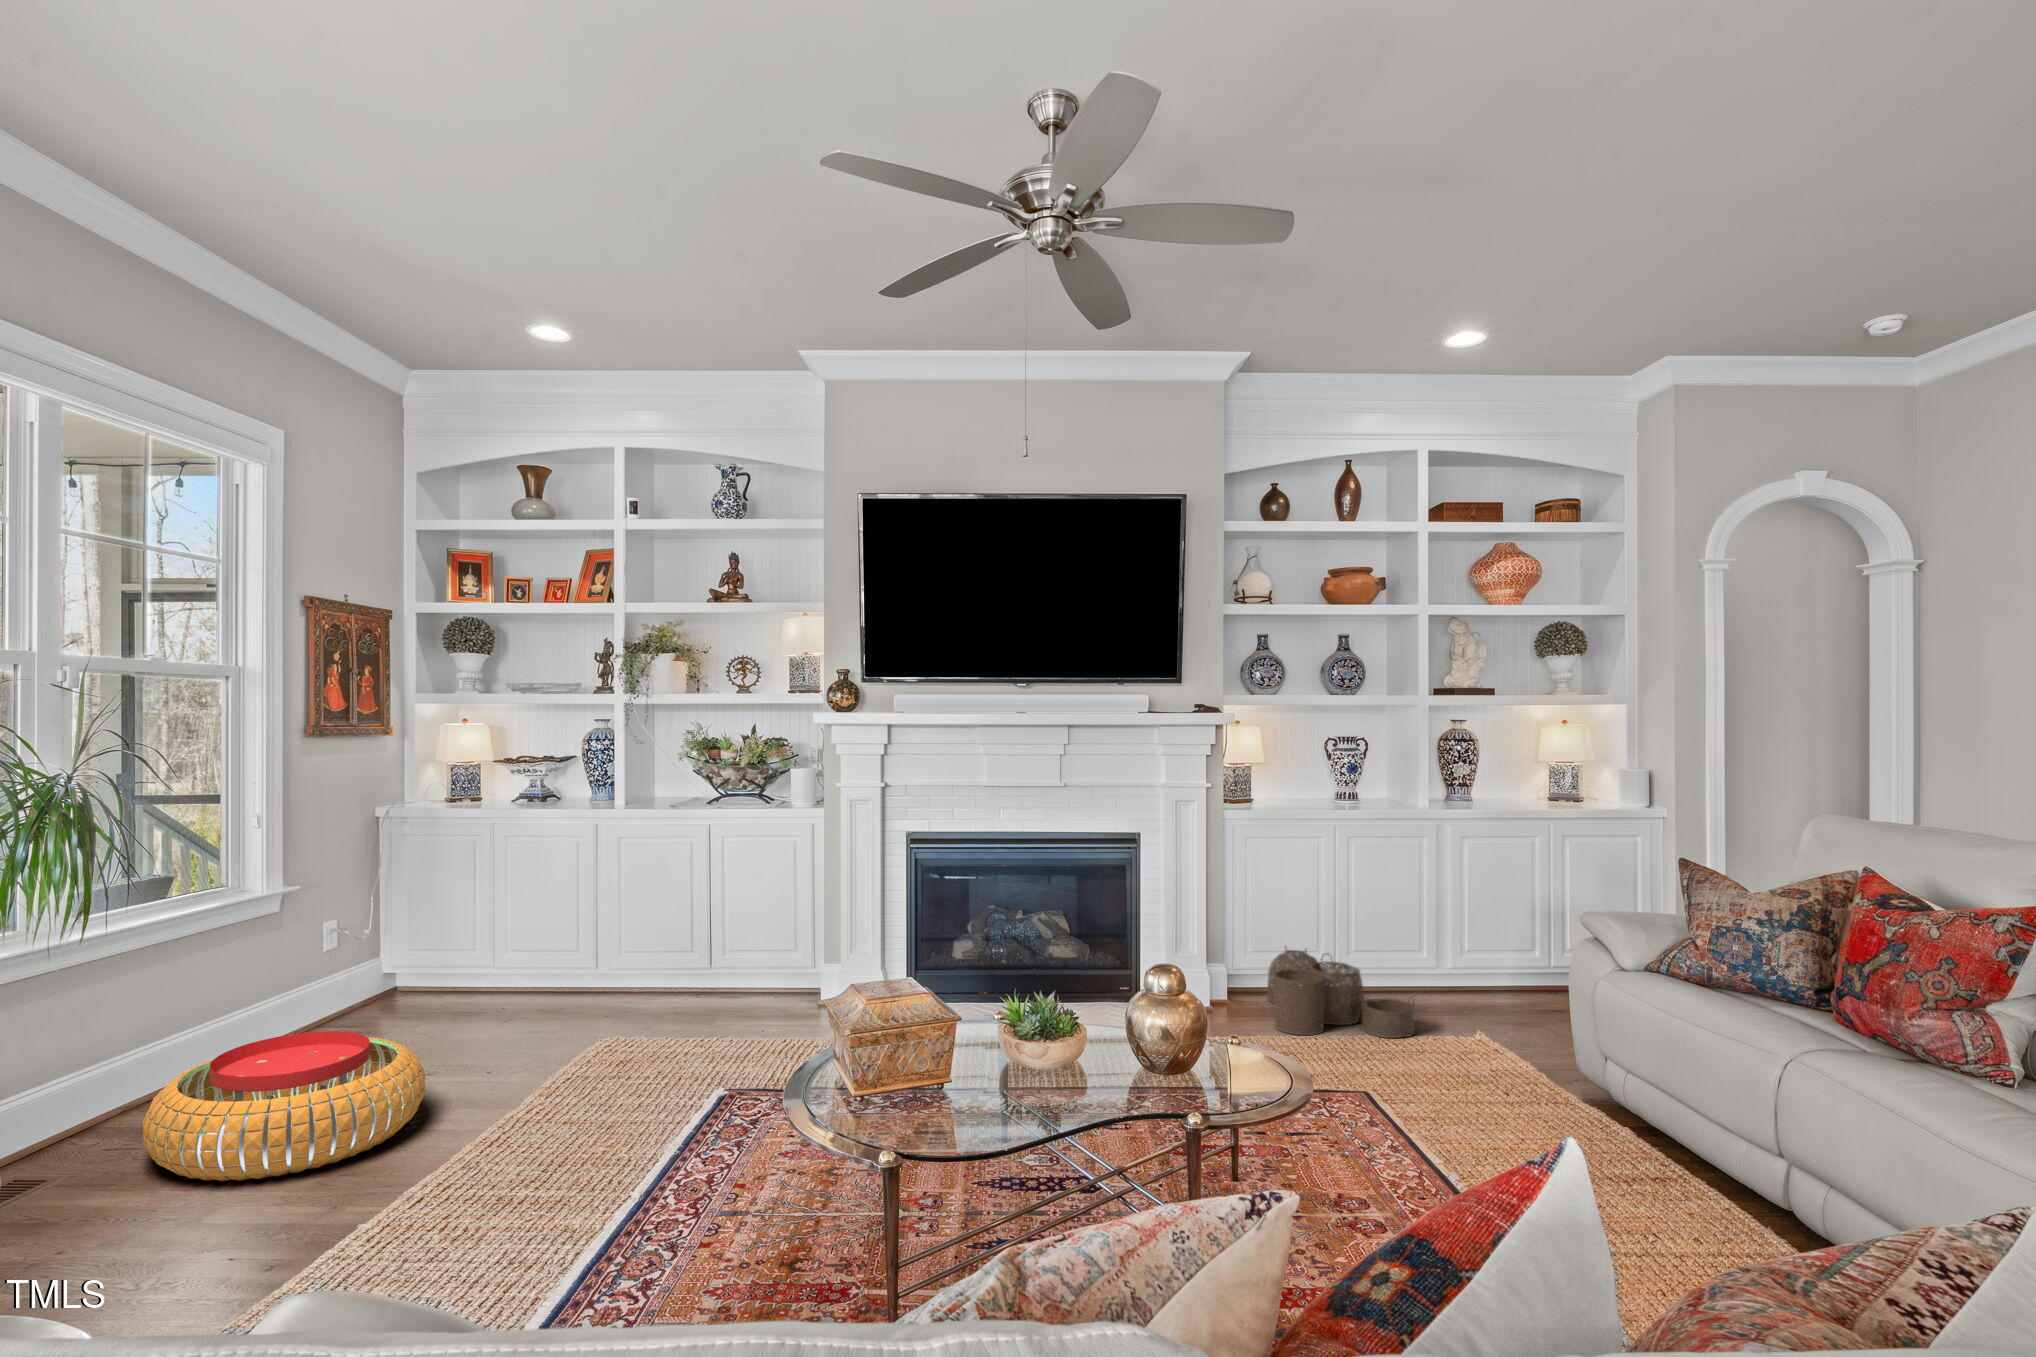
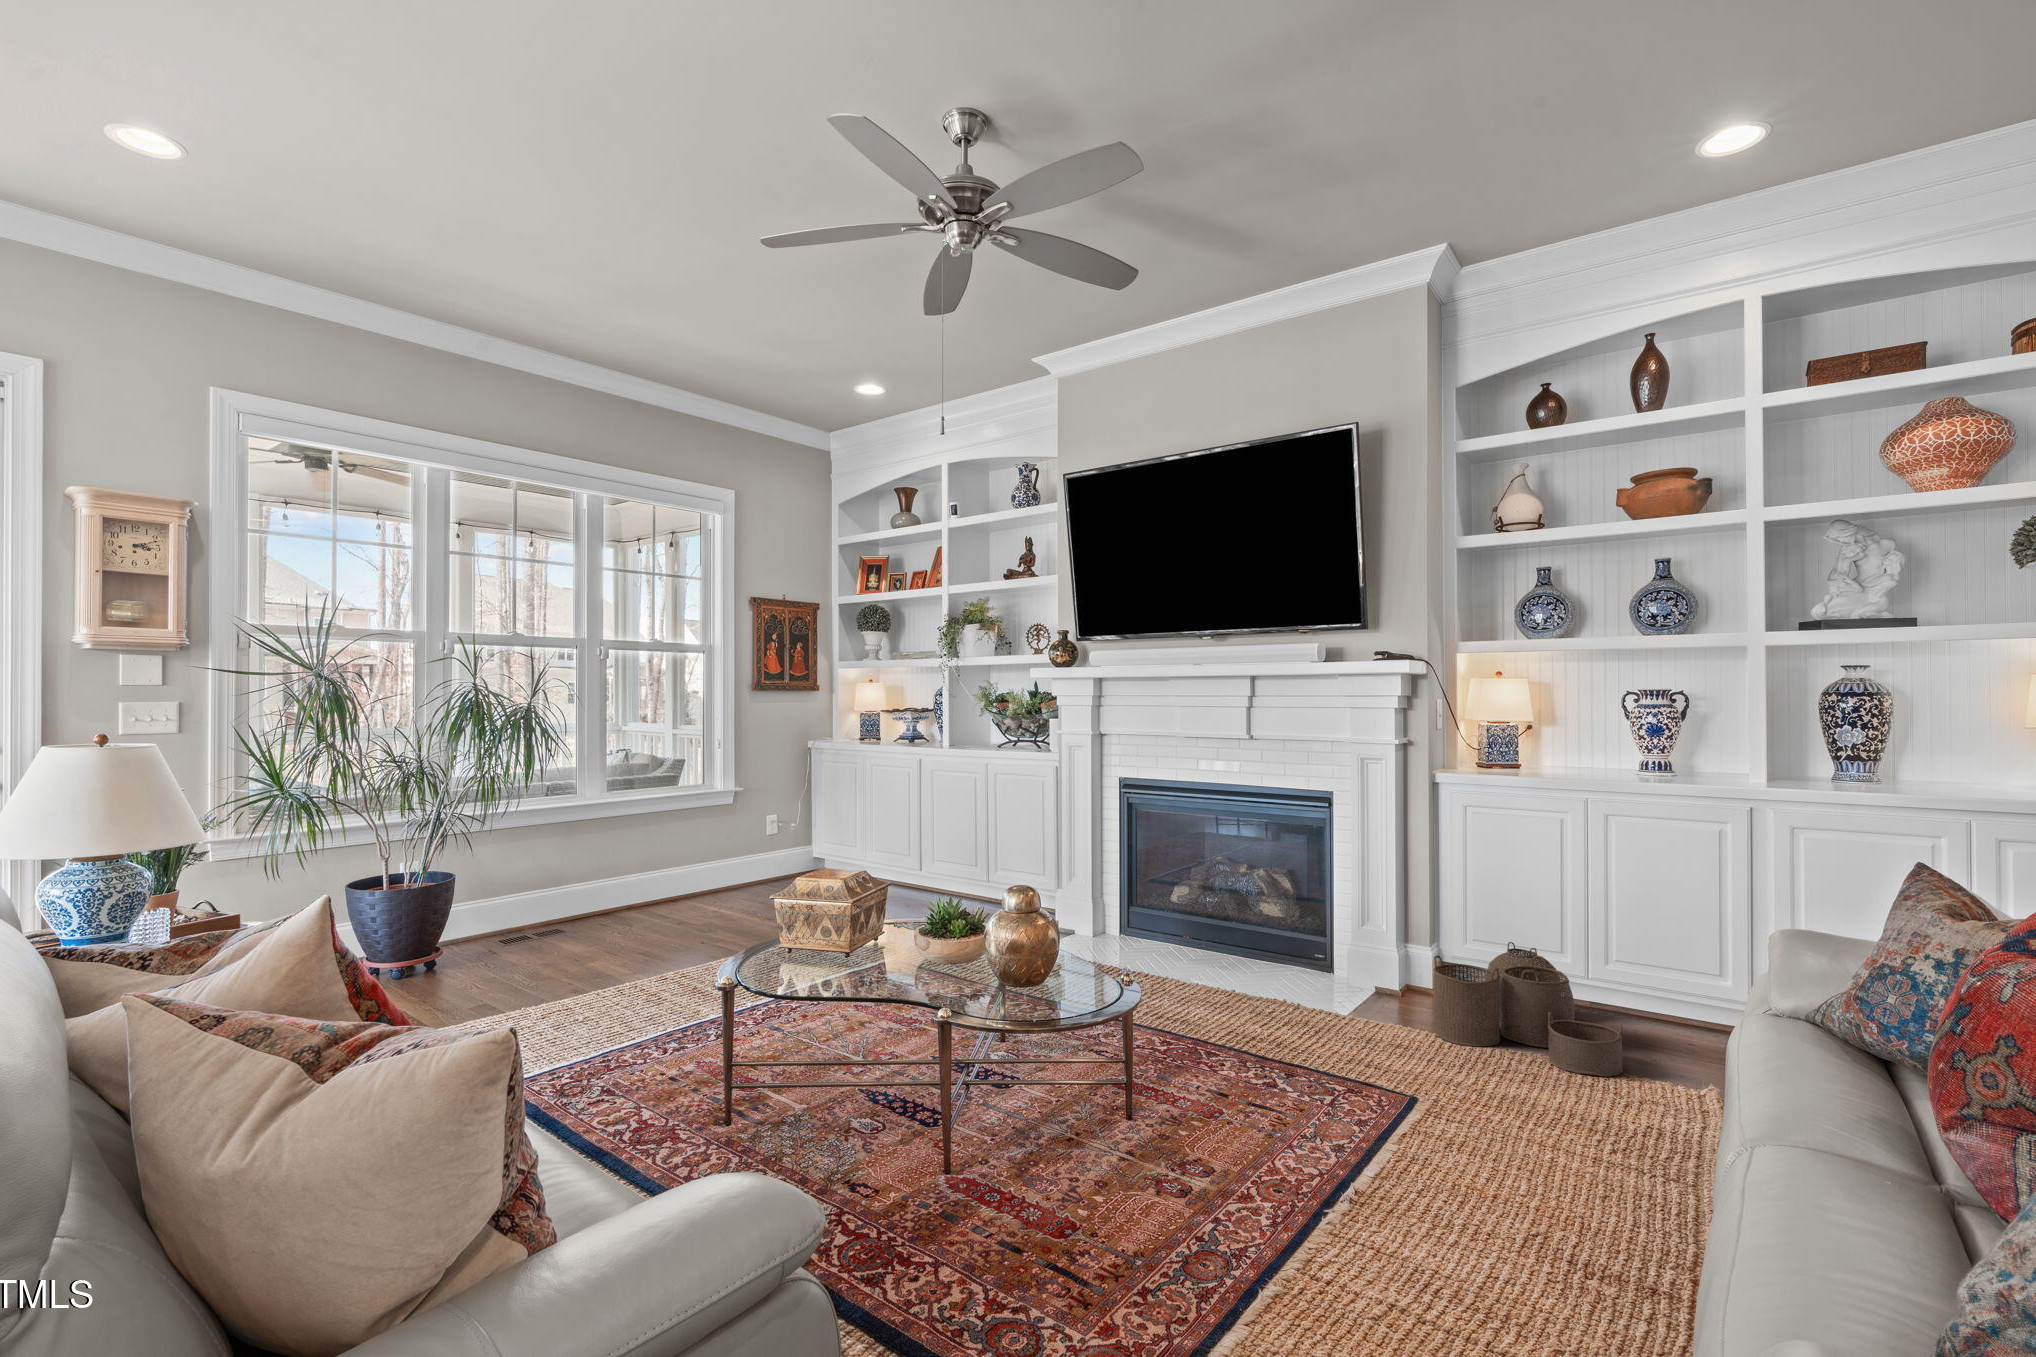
pouf: present [142,1031,426,1181] -> none [537,877,704,959]

